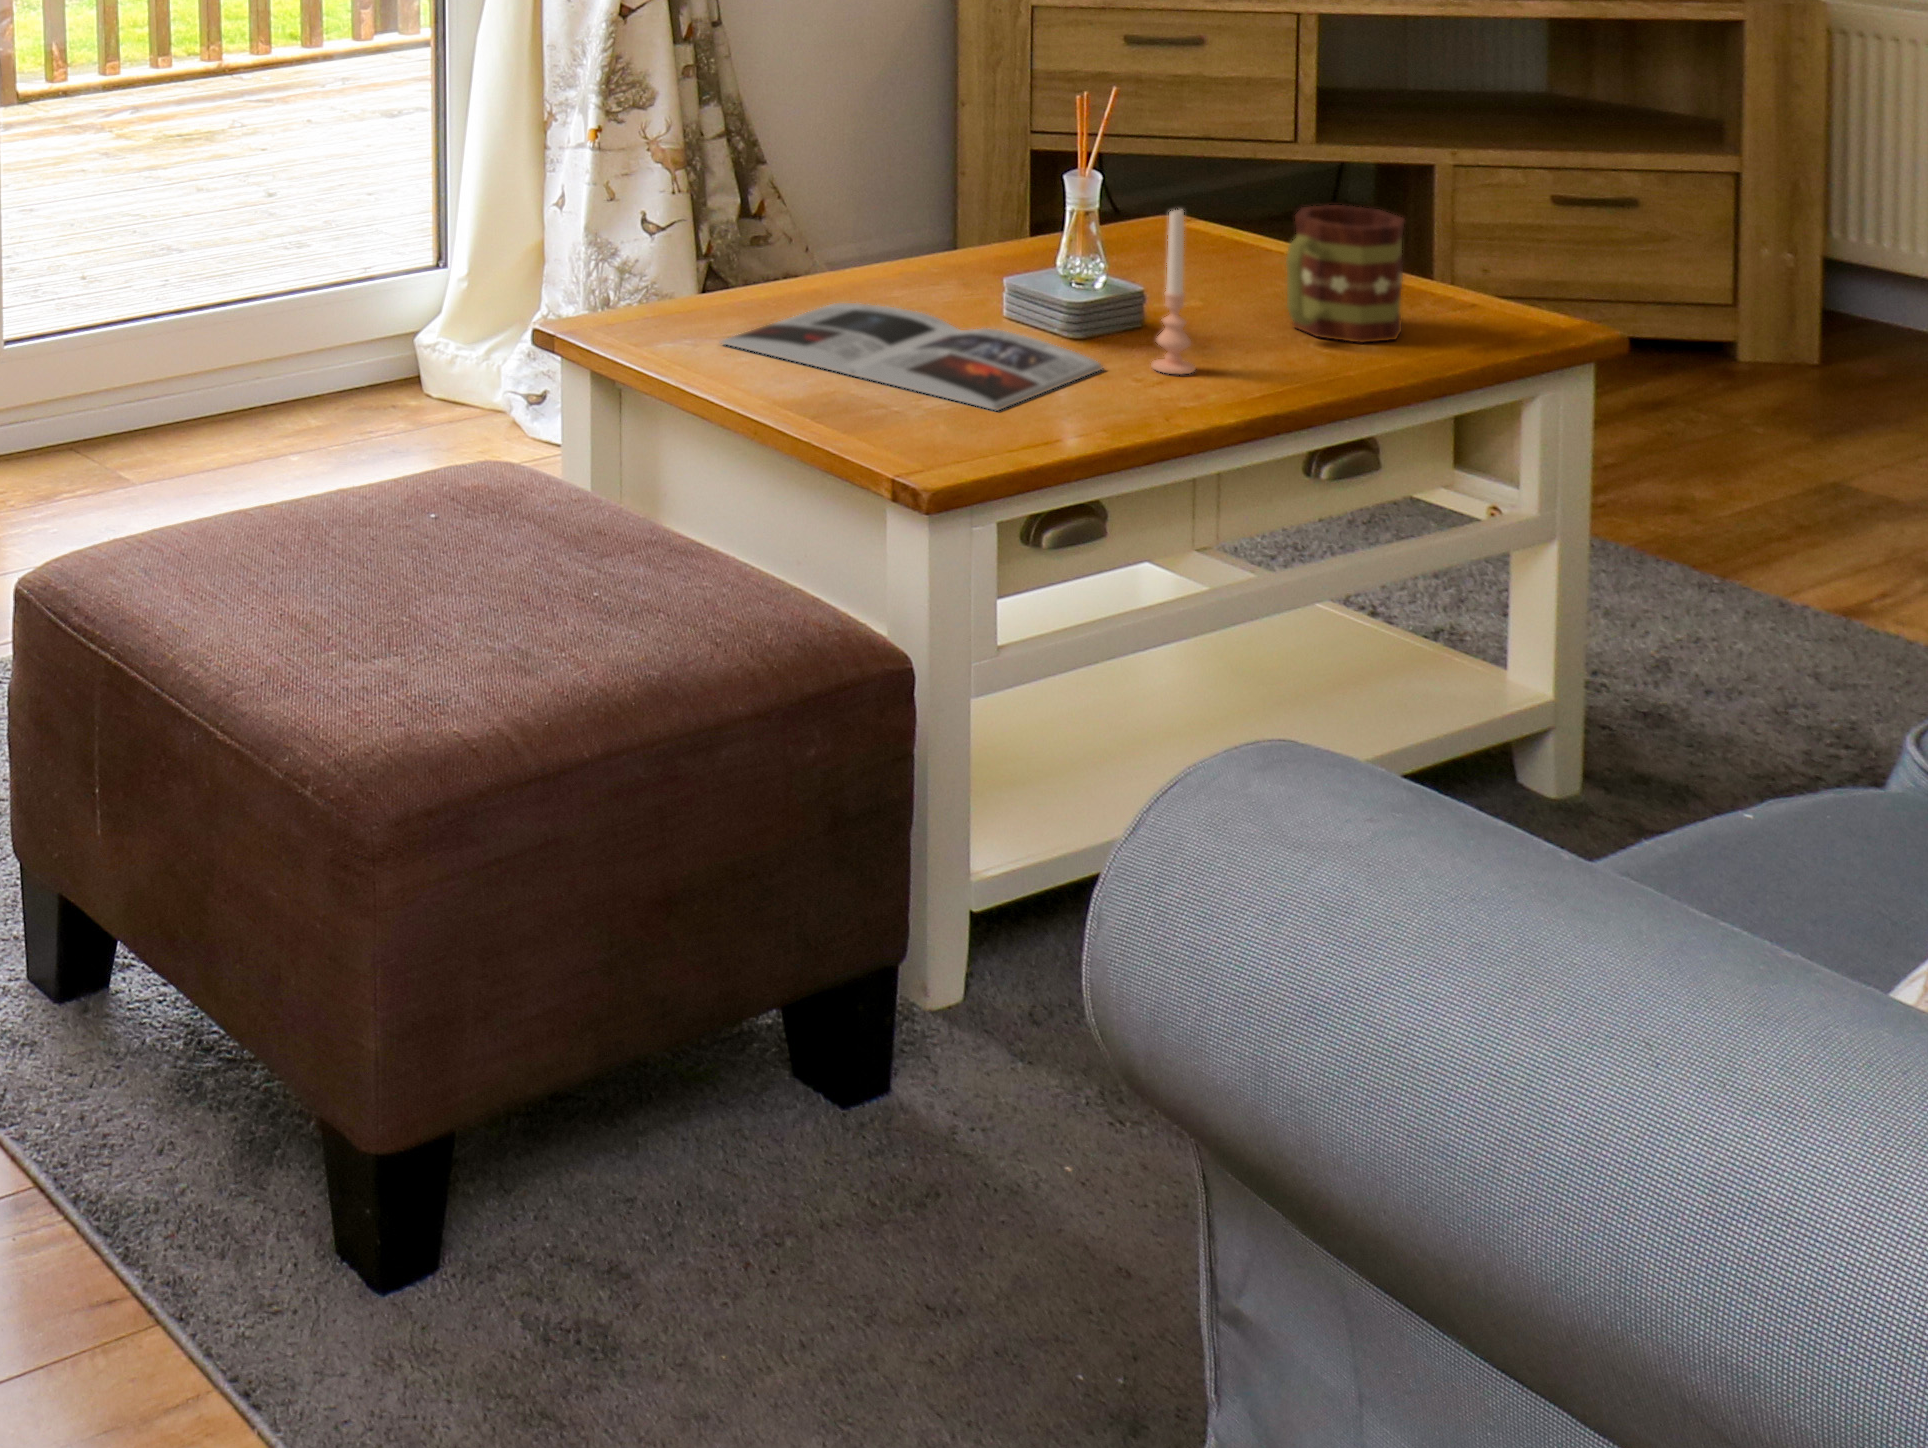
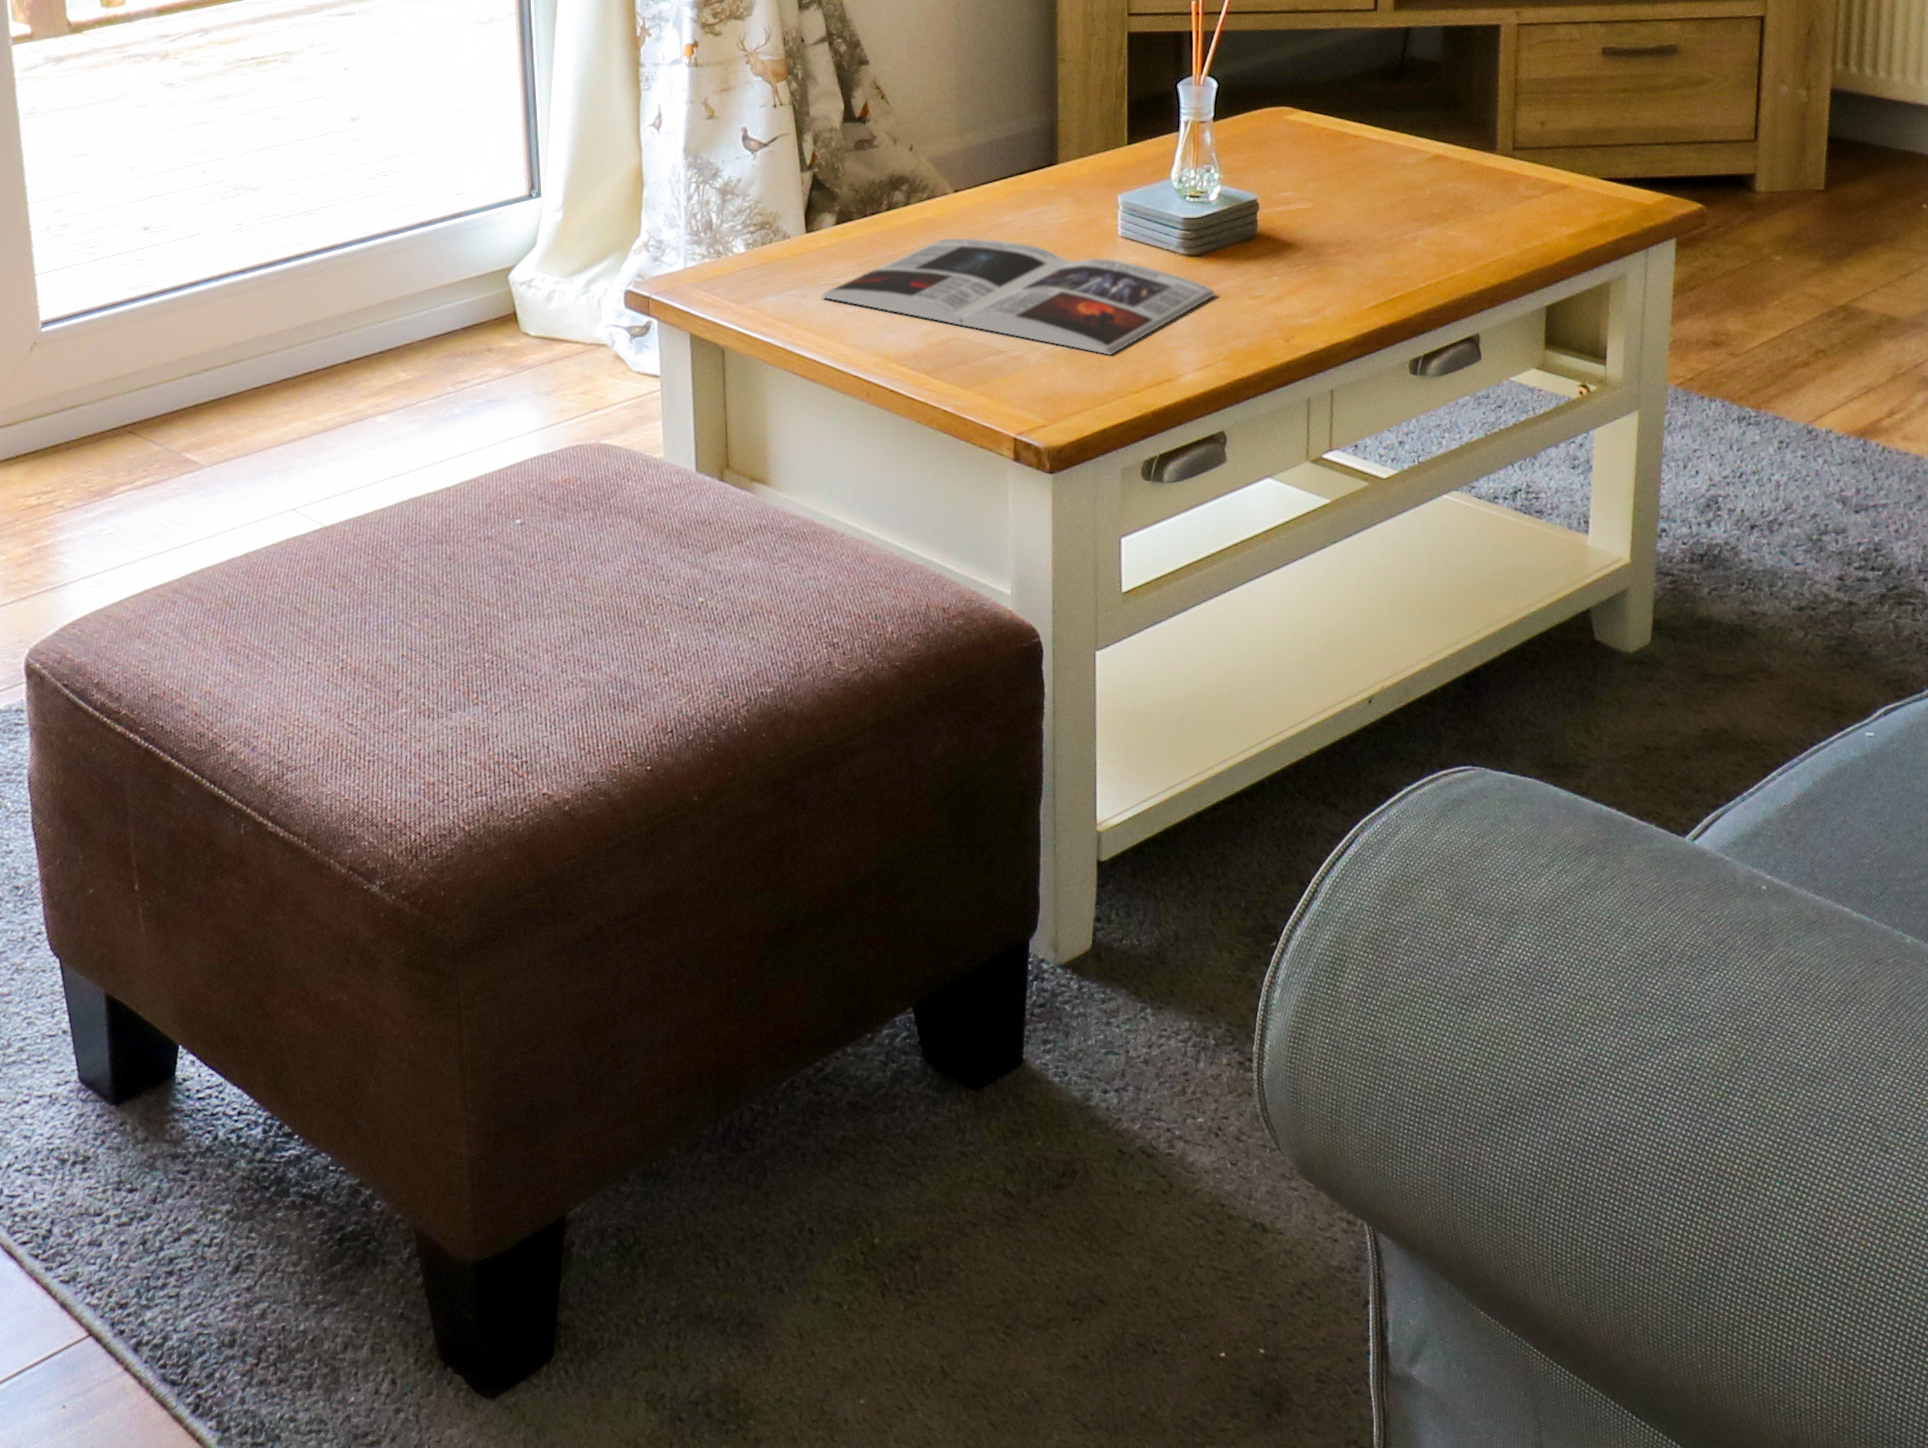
mug: present [1286,205,1404,342] -> none [1392,102,1503,244]
candle: present [1152,210,1195,374] -> none [1262,122,1305,295]

